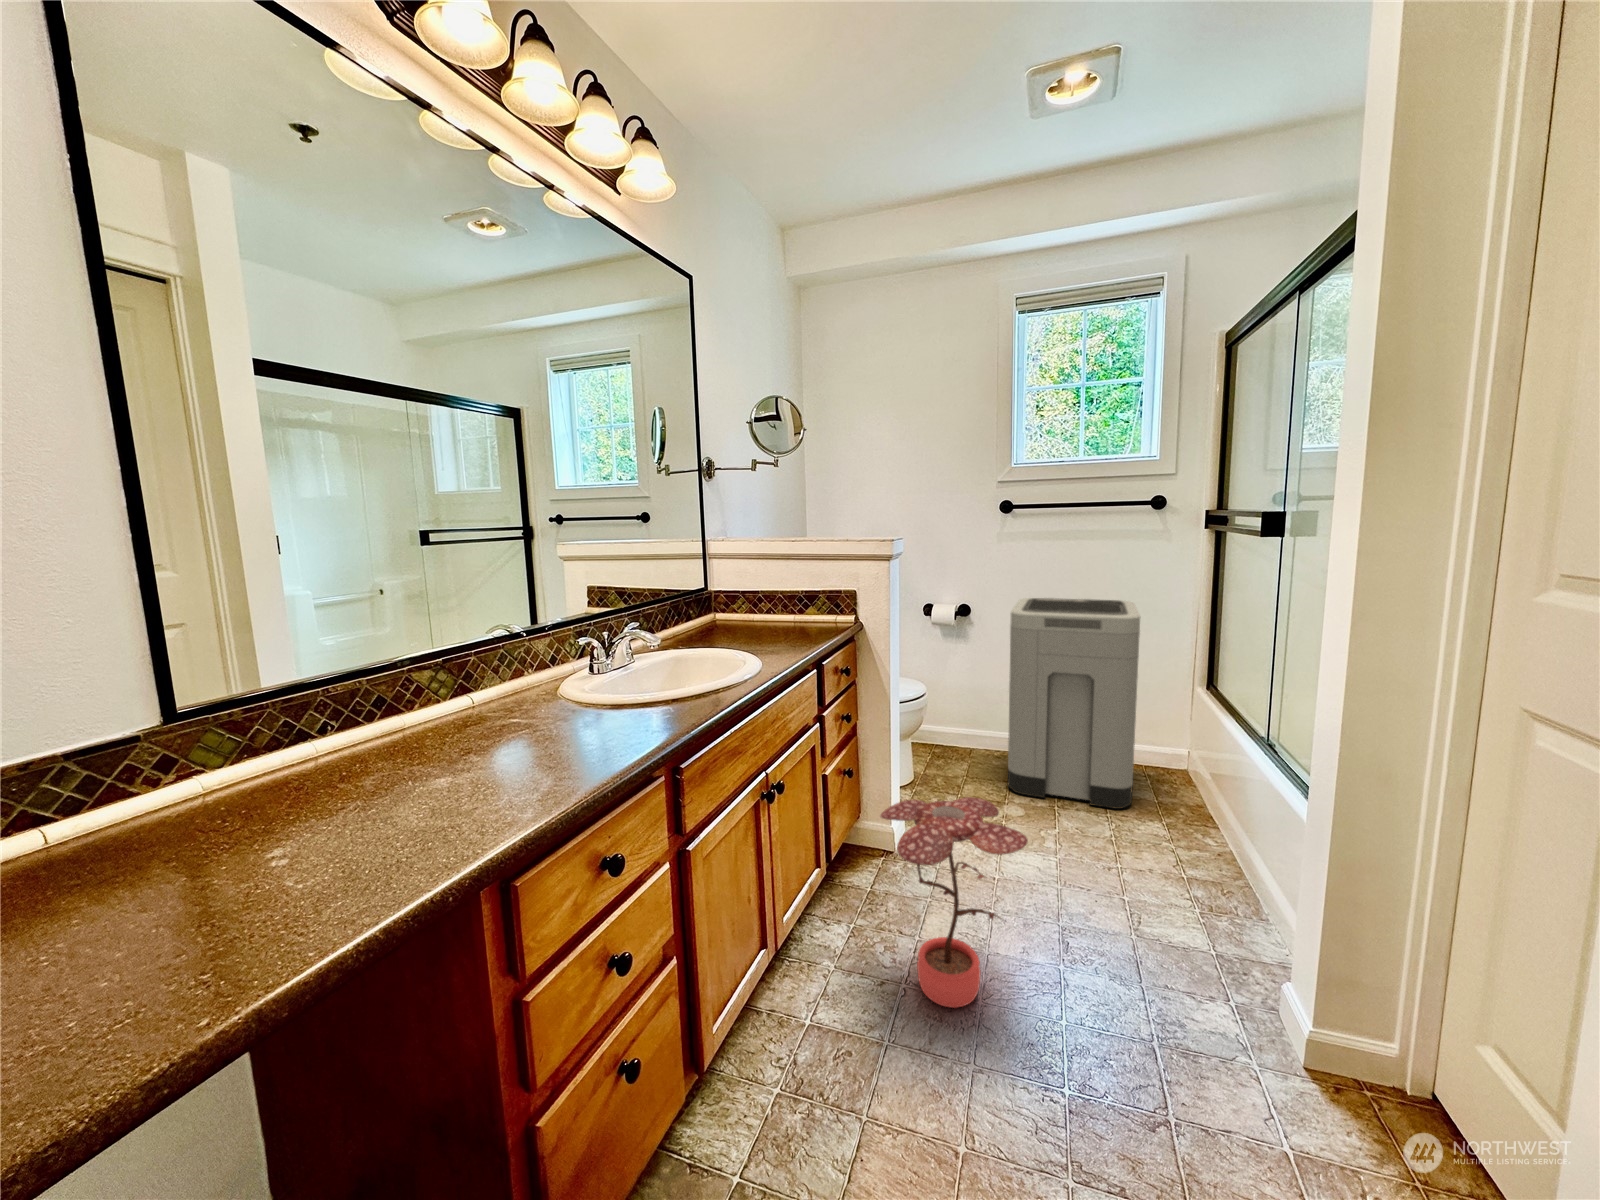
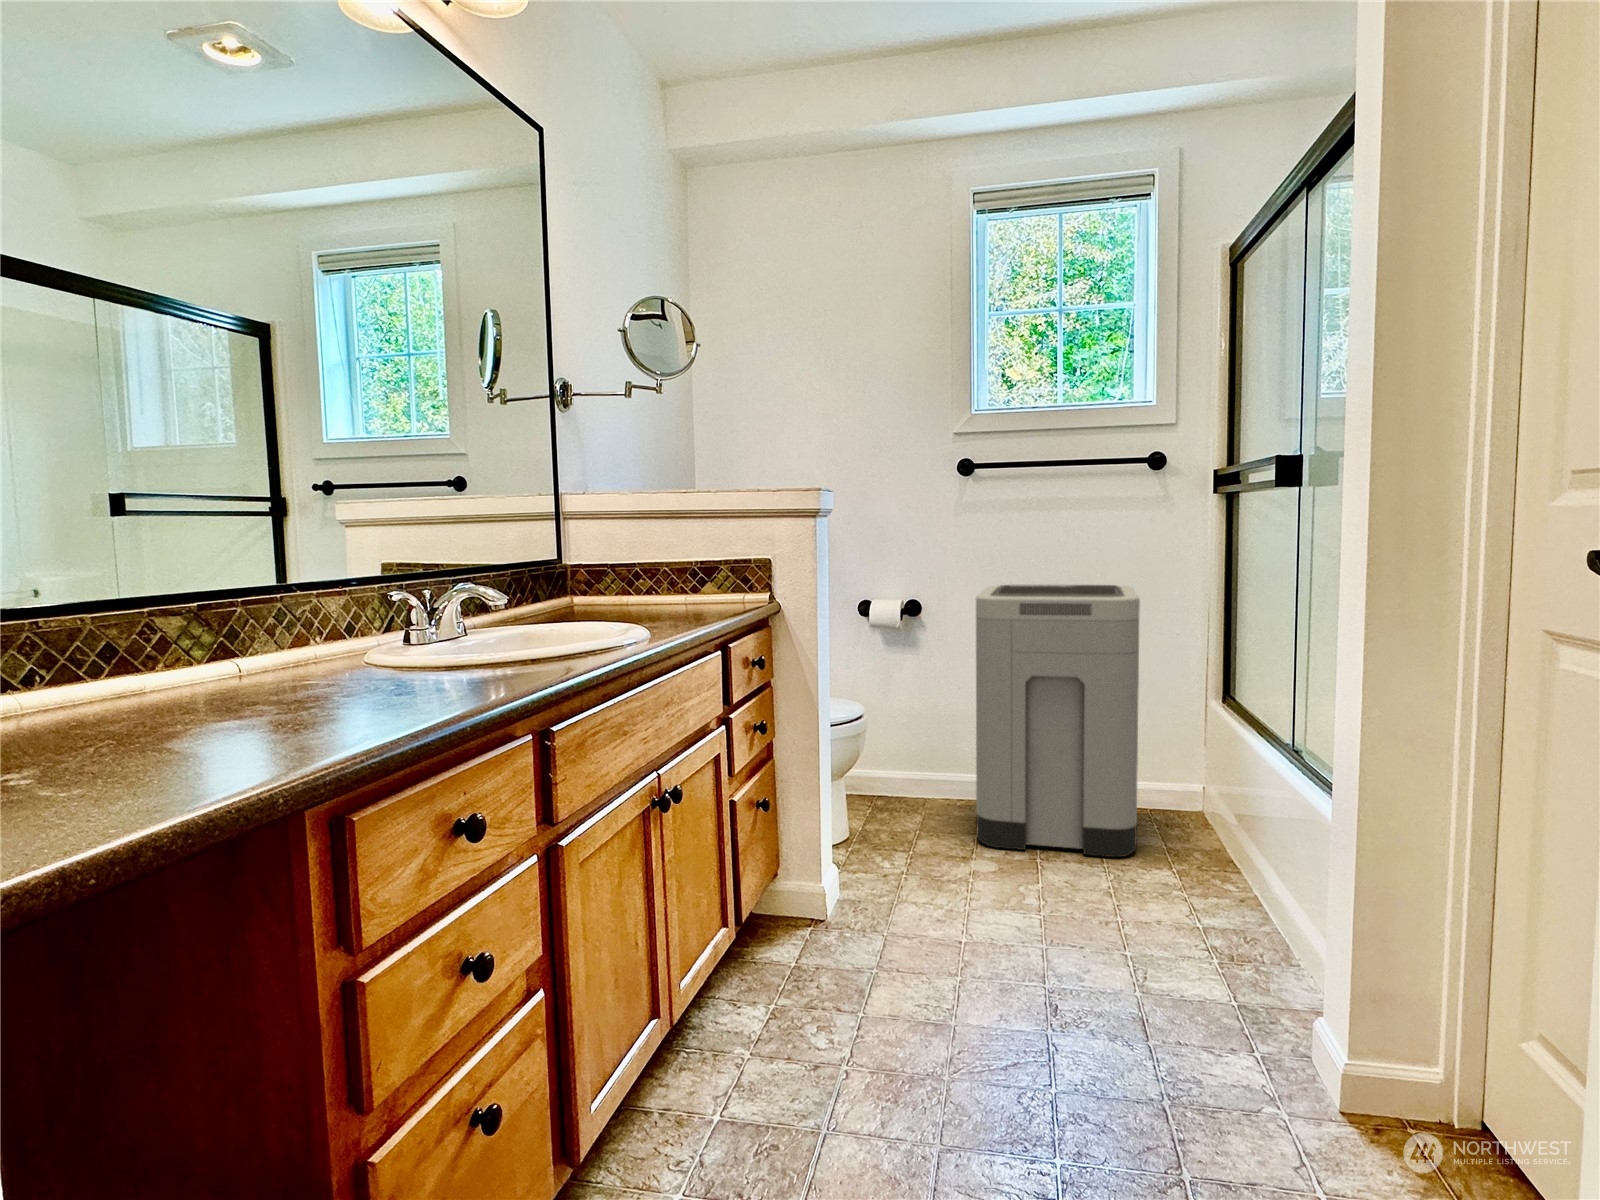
potted plant: present [880,797,1028,1008] -> none [810,812,1003,1087]

